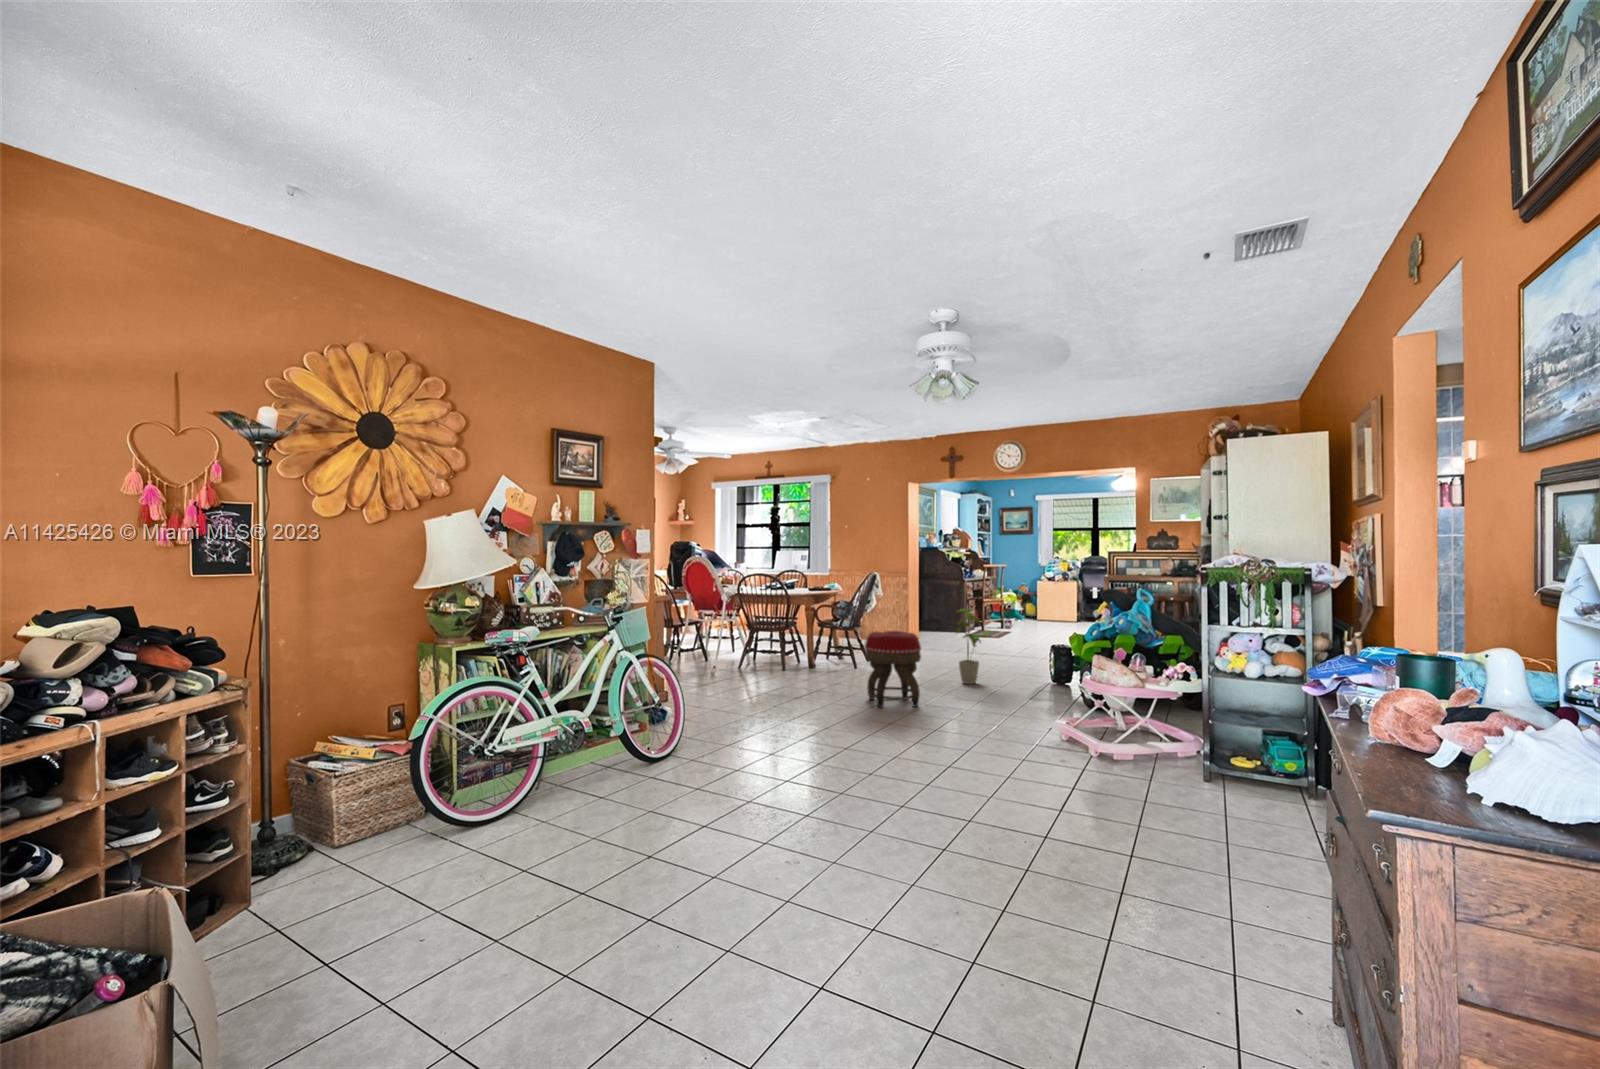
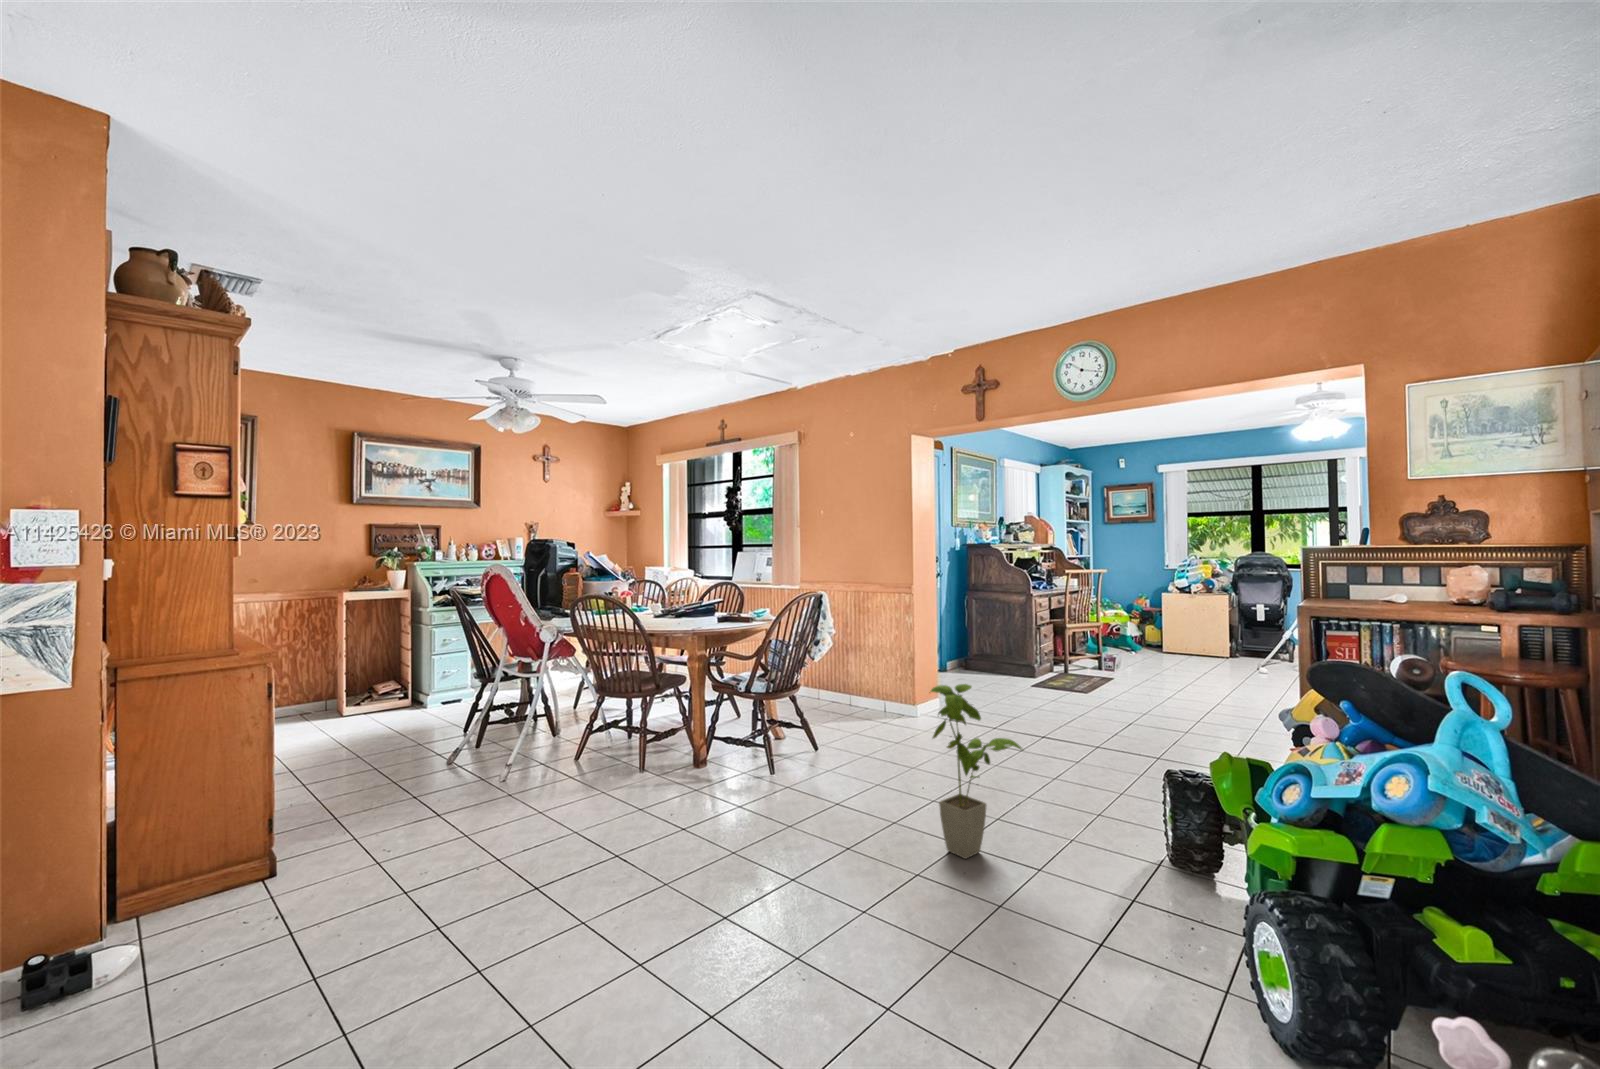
footstool: present [865,631,921,708] -> none [640,751,785,981]

